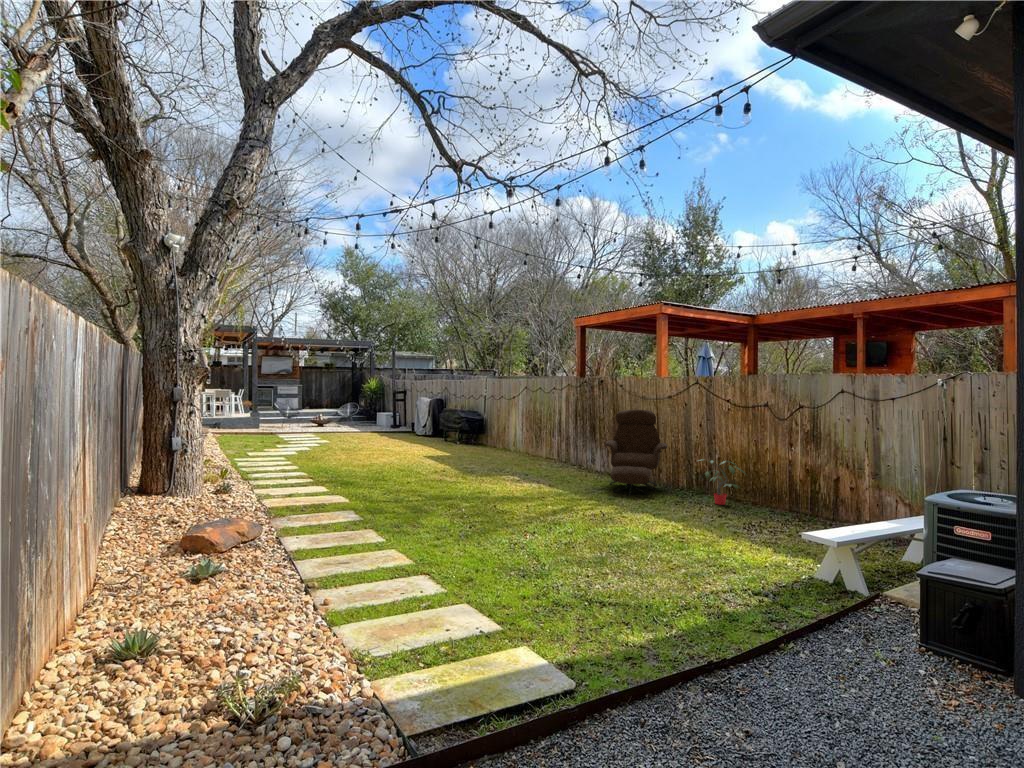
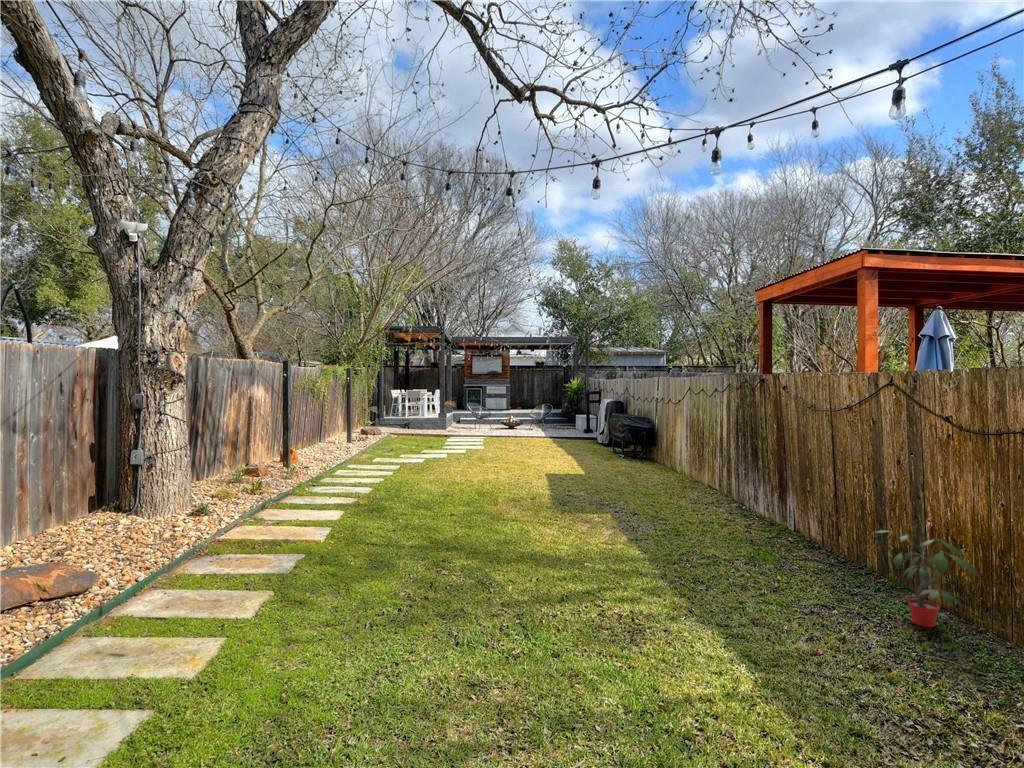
lounge chair: present [606,410,668,495] -> none [722,426,848,578]

